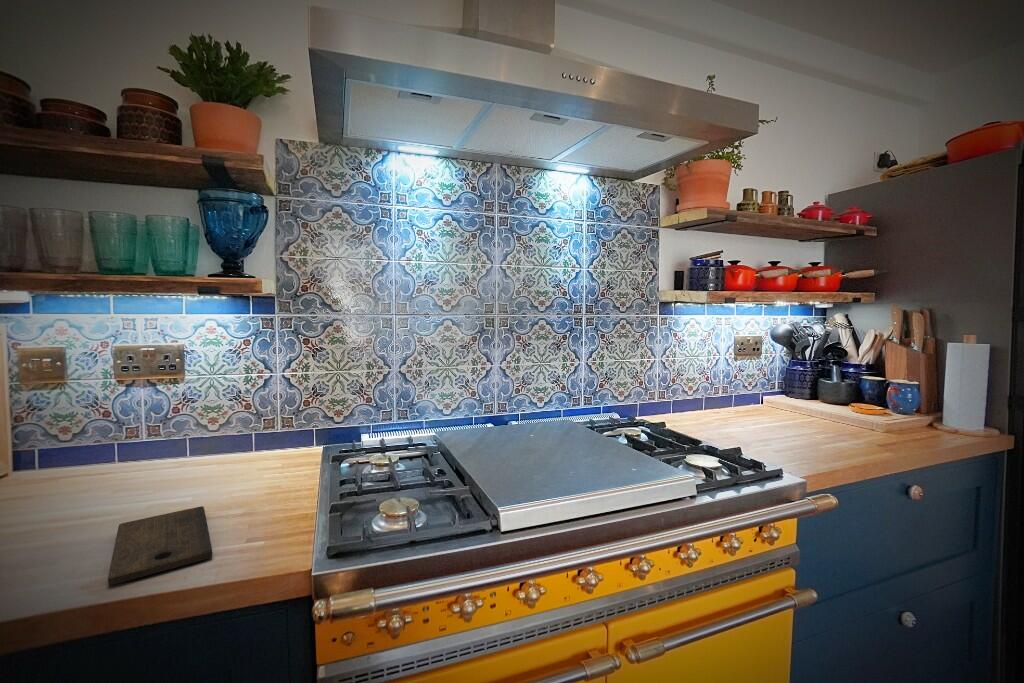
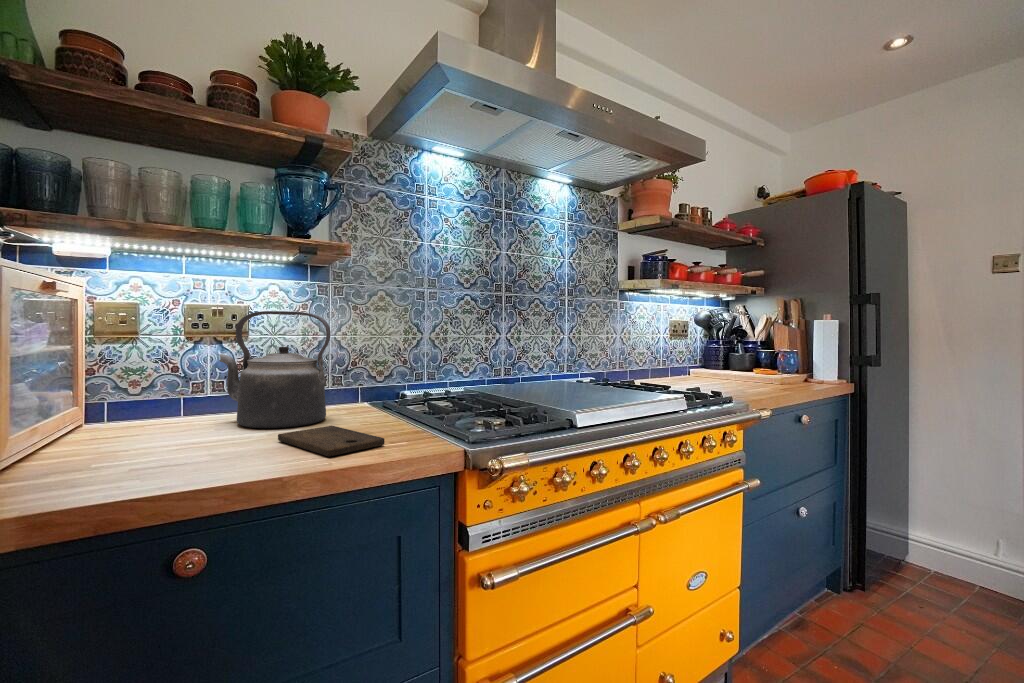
kettle: none [129,359,242,498] -> present [220,311,331,428]

